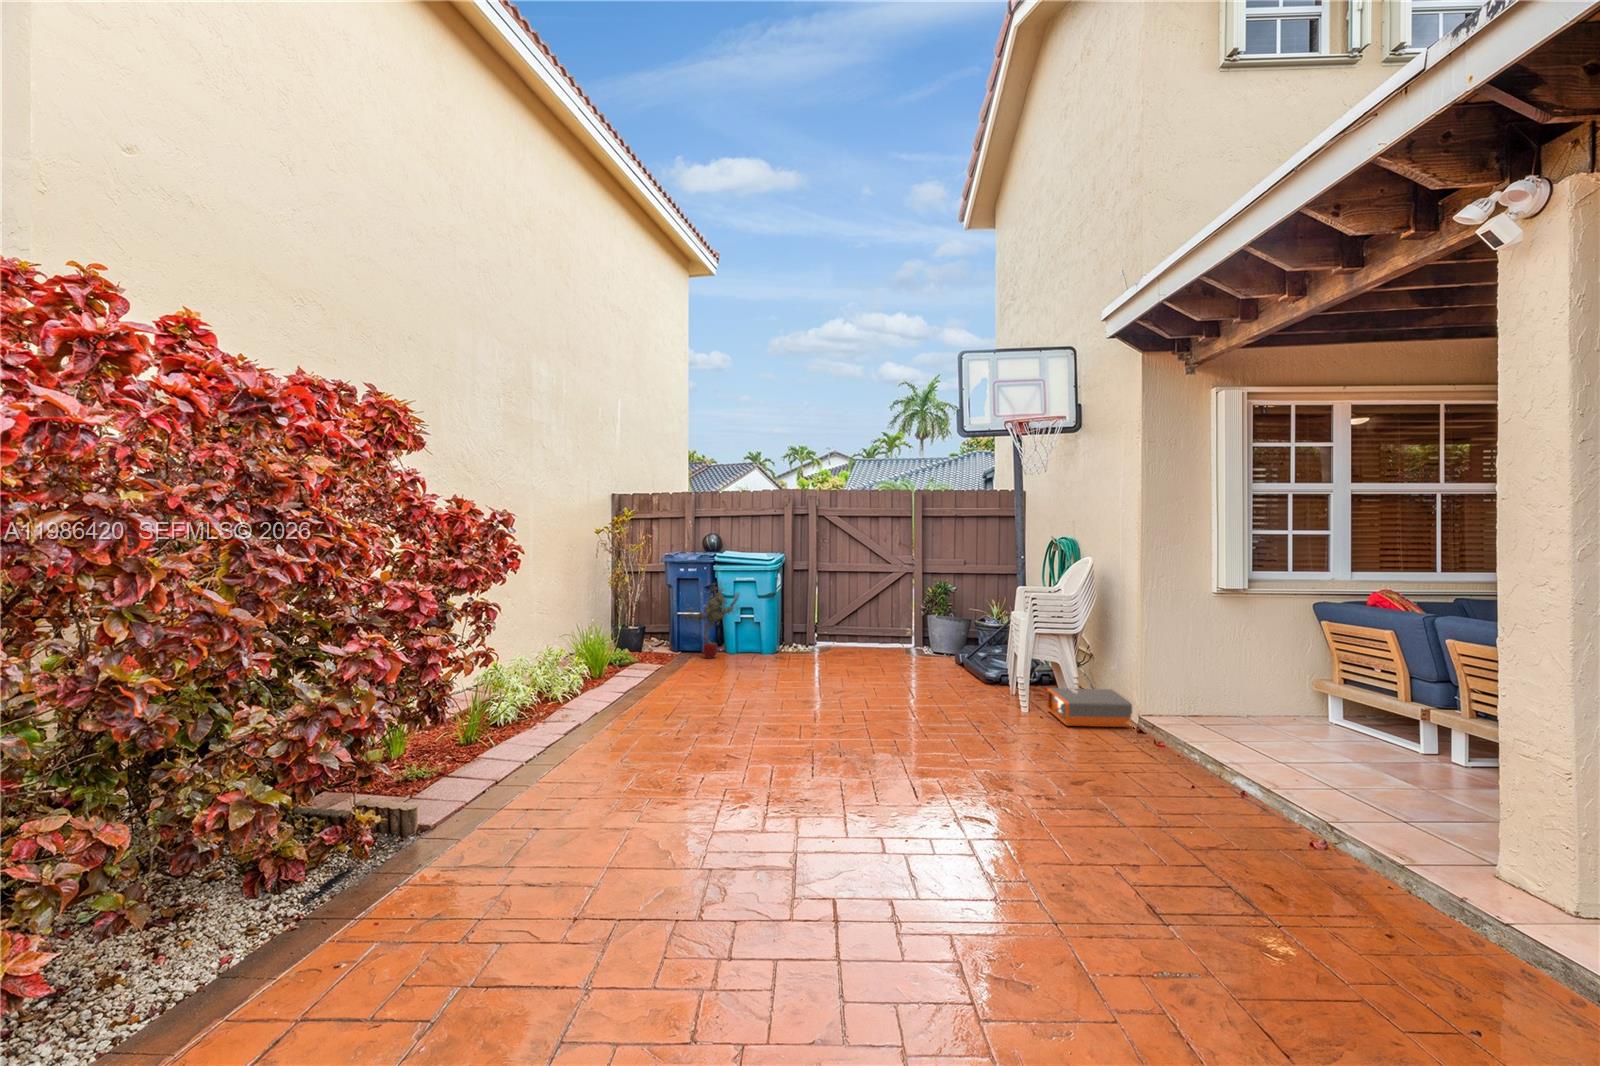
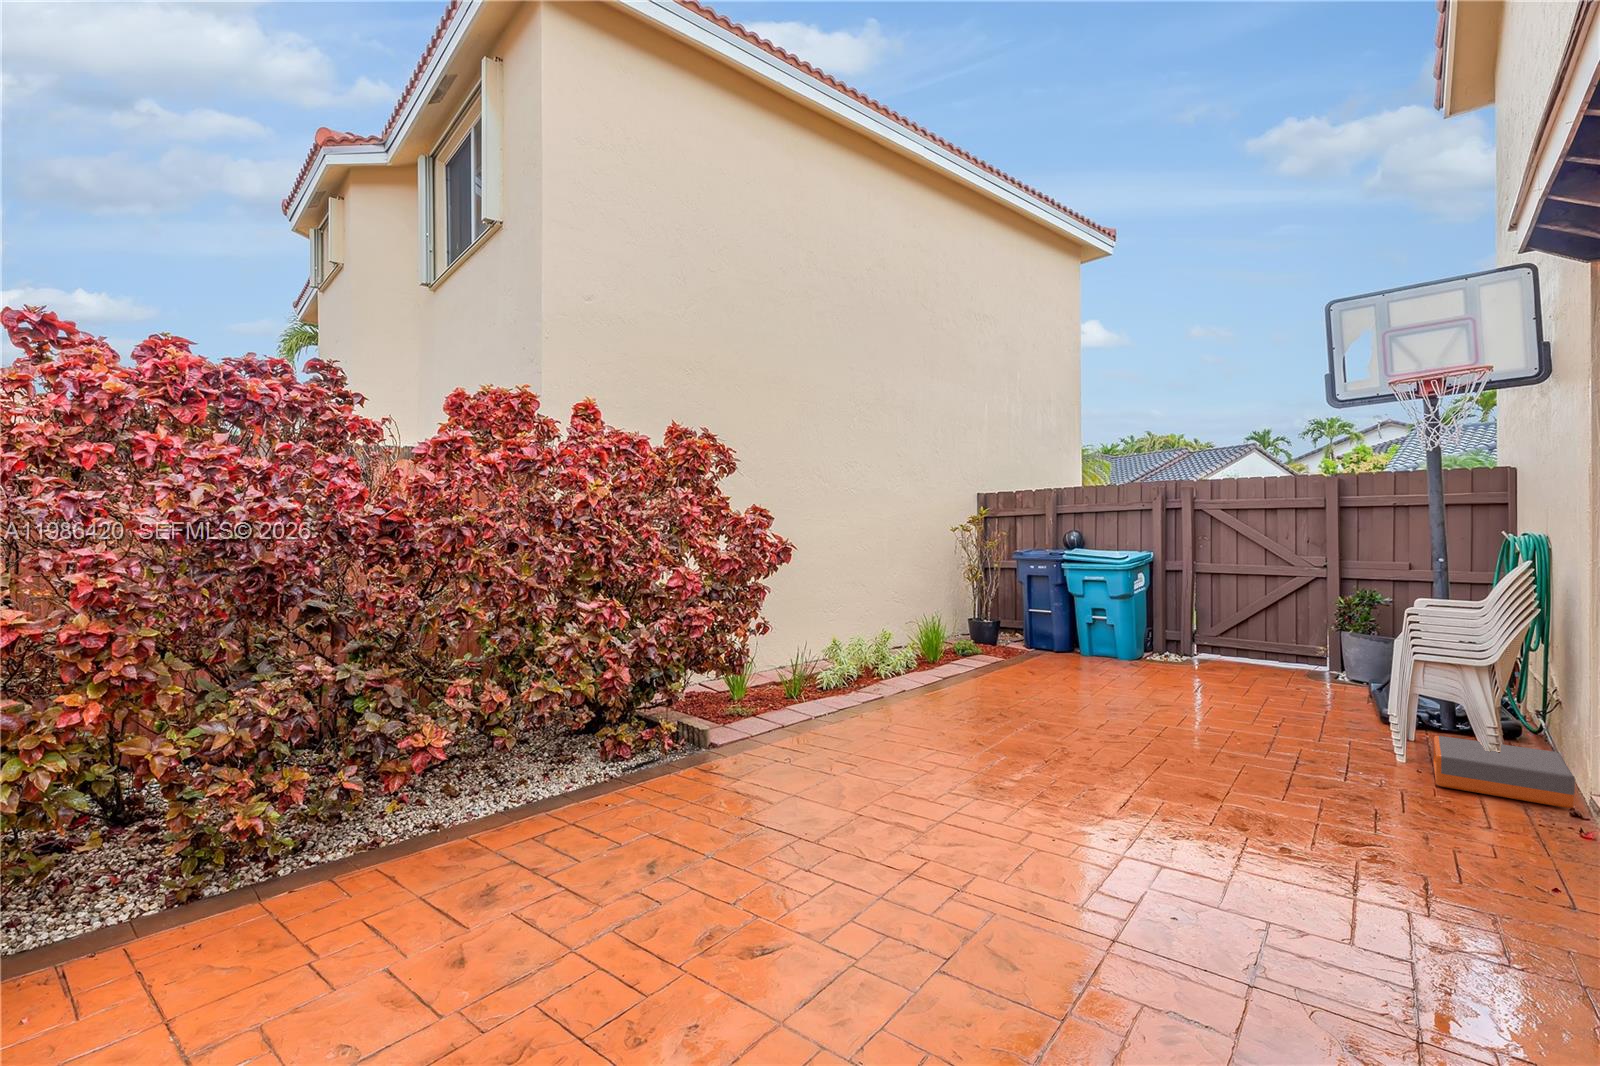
potted tree: present [681,583,739,658] -> none [1028,581,1091,658]

